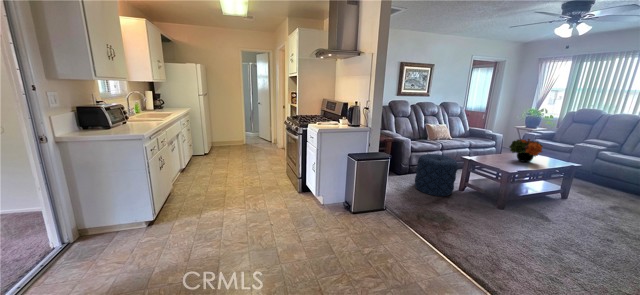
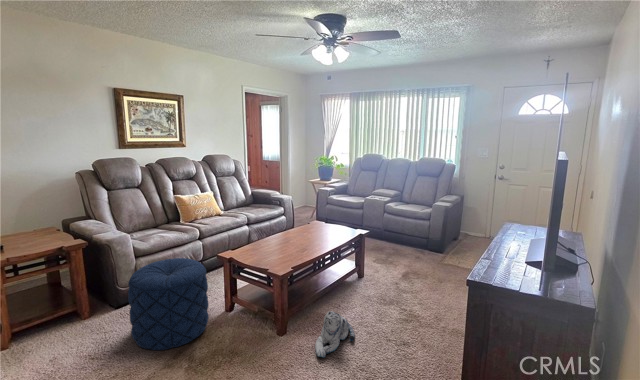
flower arrangement: present [509,139,543,162] -> none [286,205,327,241]
plush toy: none [527,201,559,225] -> present [315,311,355,357]

